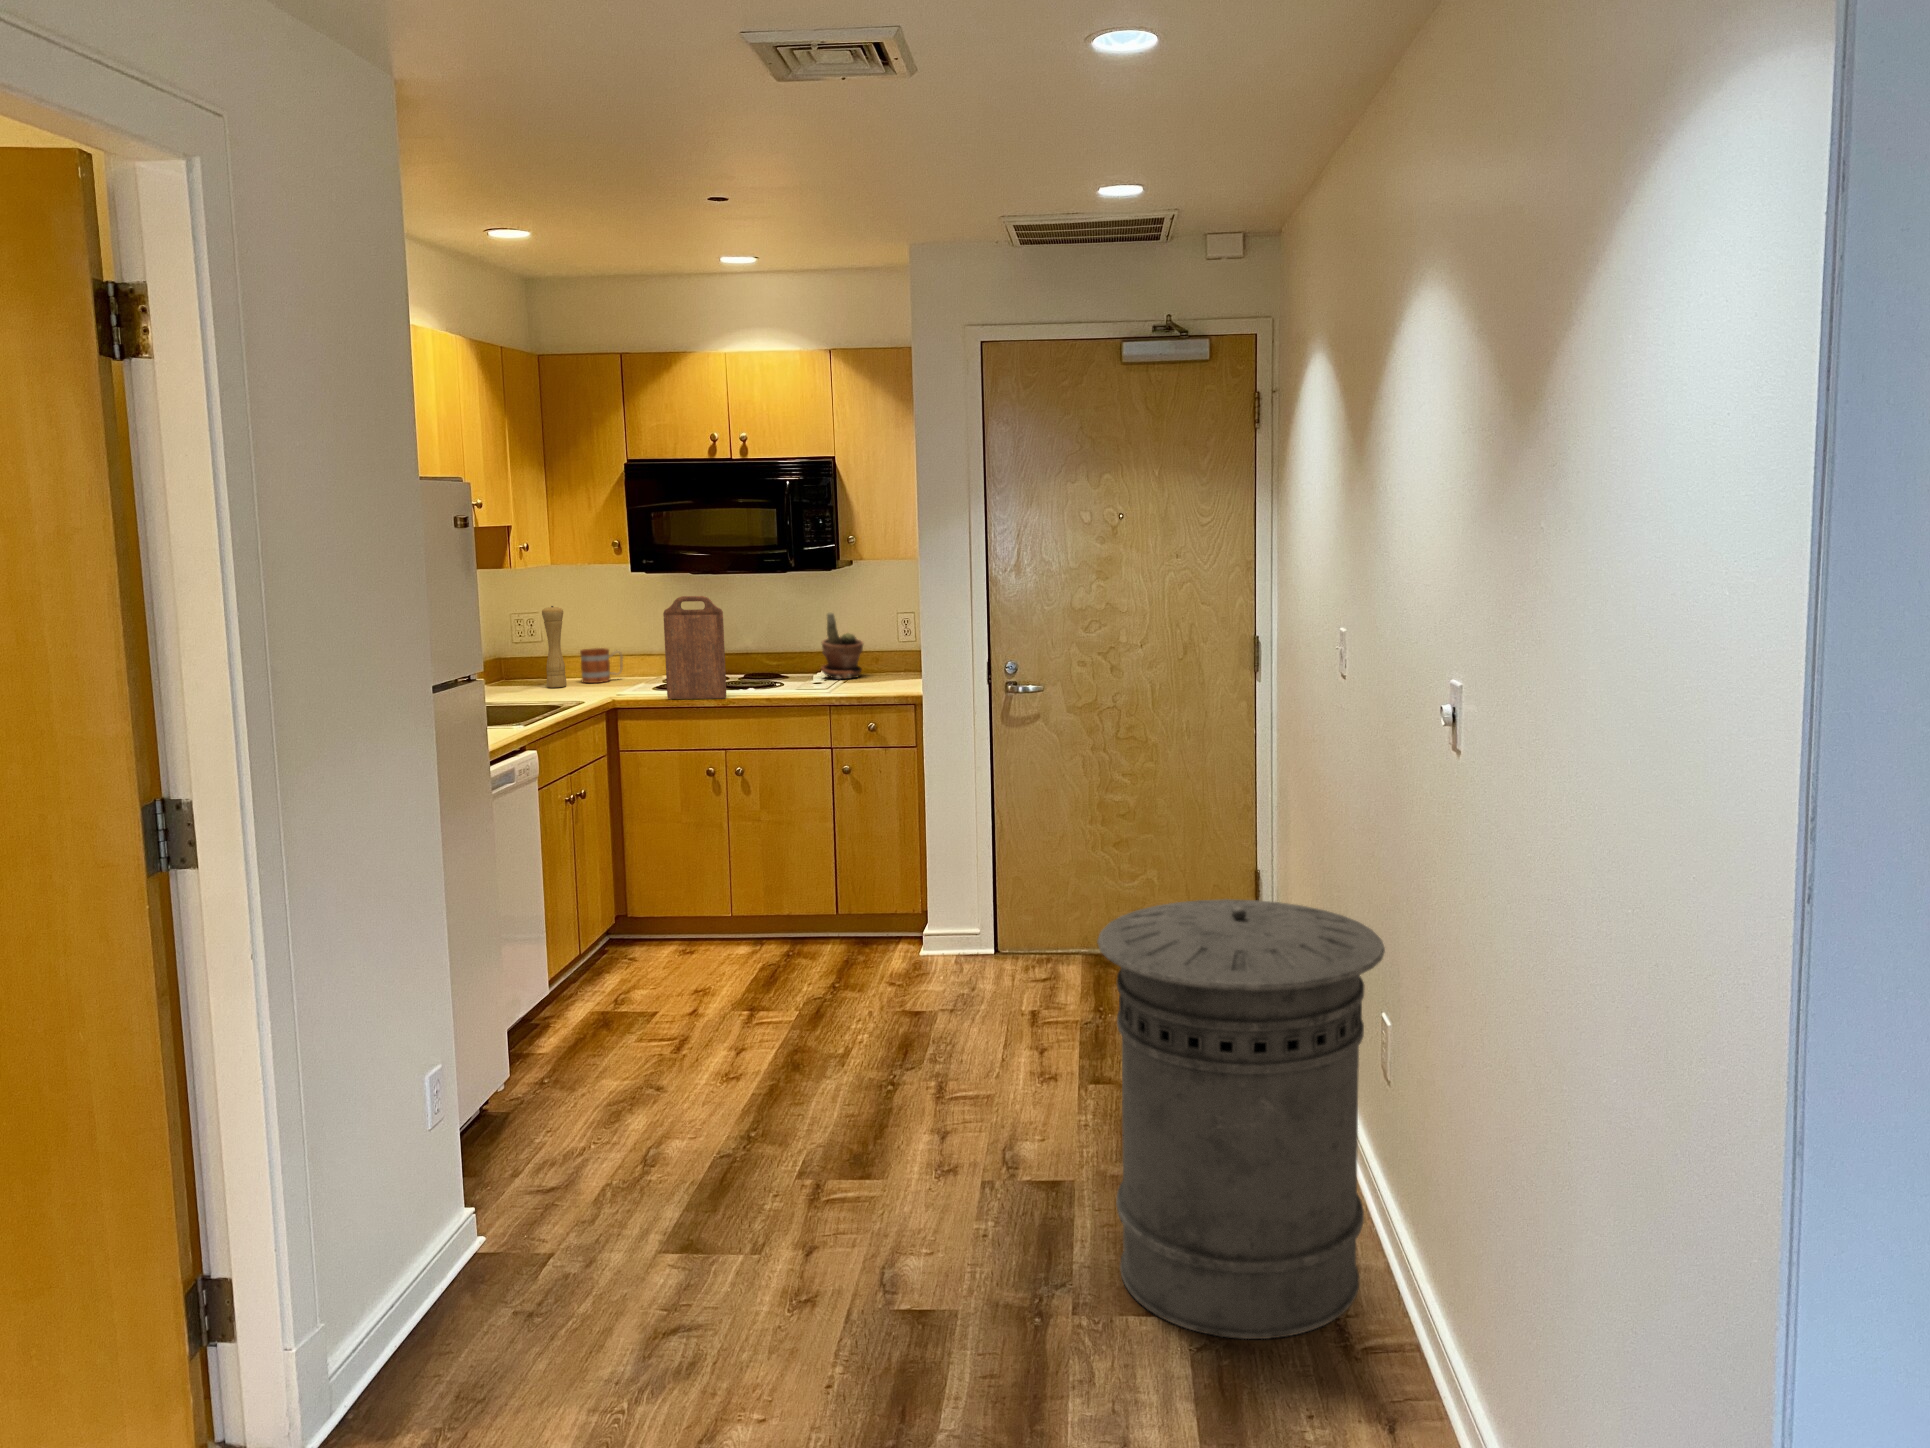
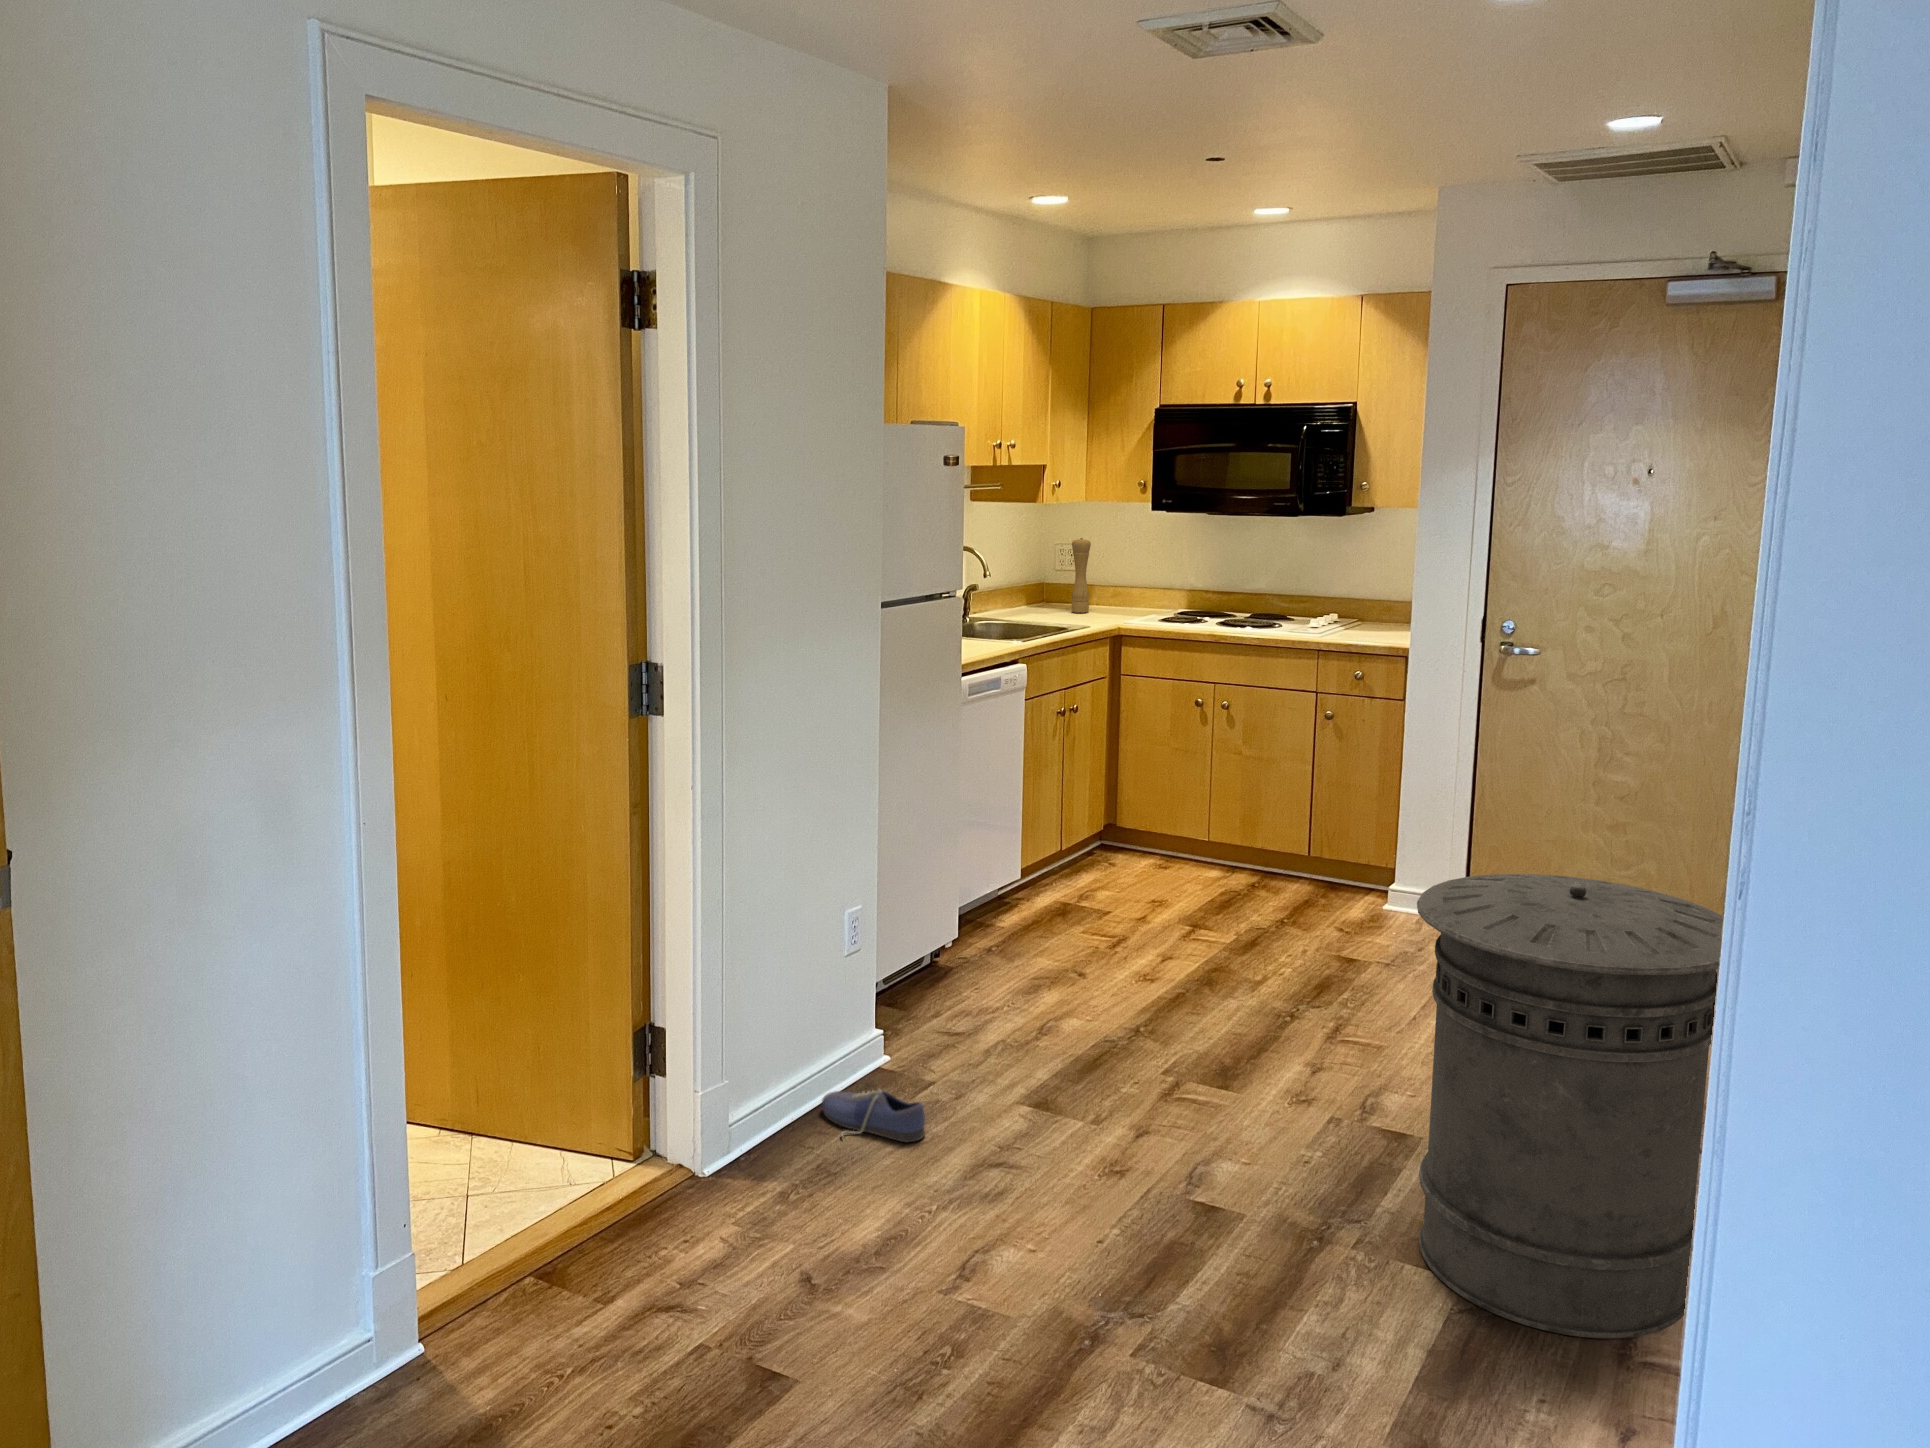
cutting board: present [663,596,726,699] -> none [1163,534,1219,634]
potted plant: present [821,612,863,679] -> none [1324,557,1370,625]
mug: present [580,648,623,683] -> none [1104,580,1143,611]
shoe: none [425,1286,572,1361] -> present [822,1089,925,1142]

